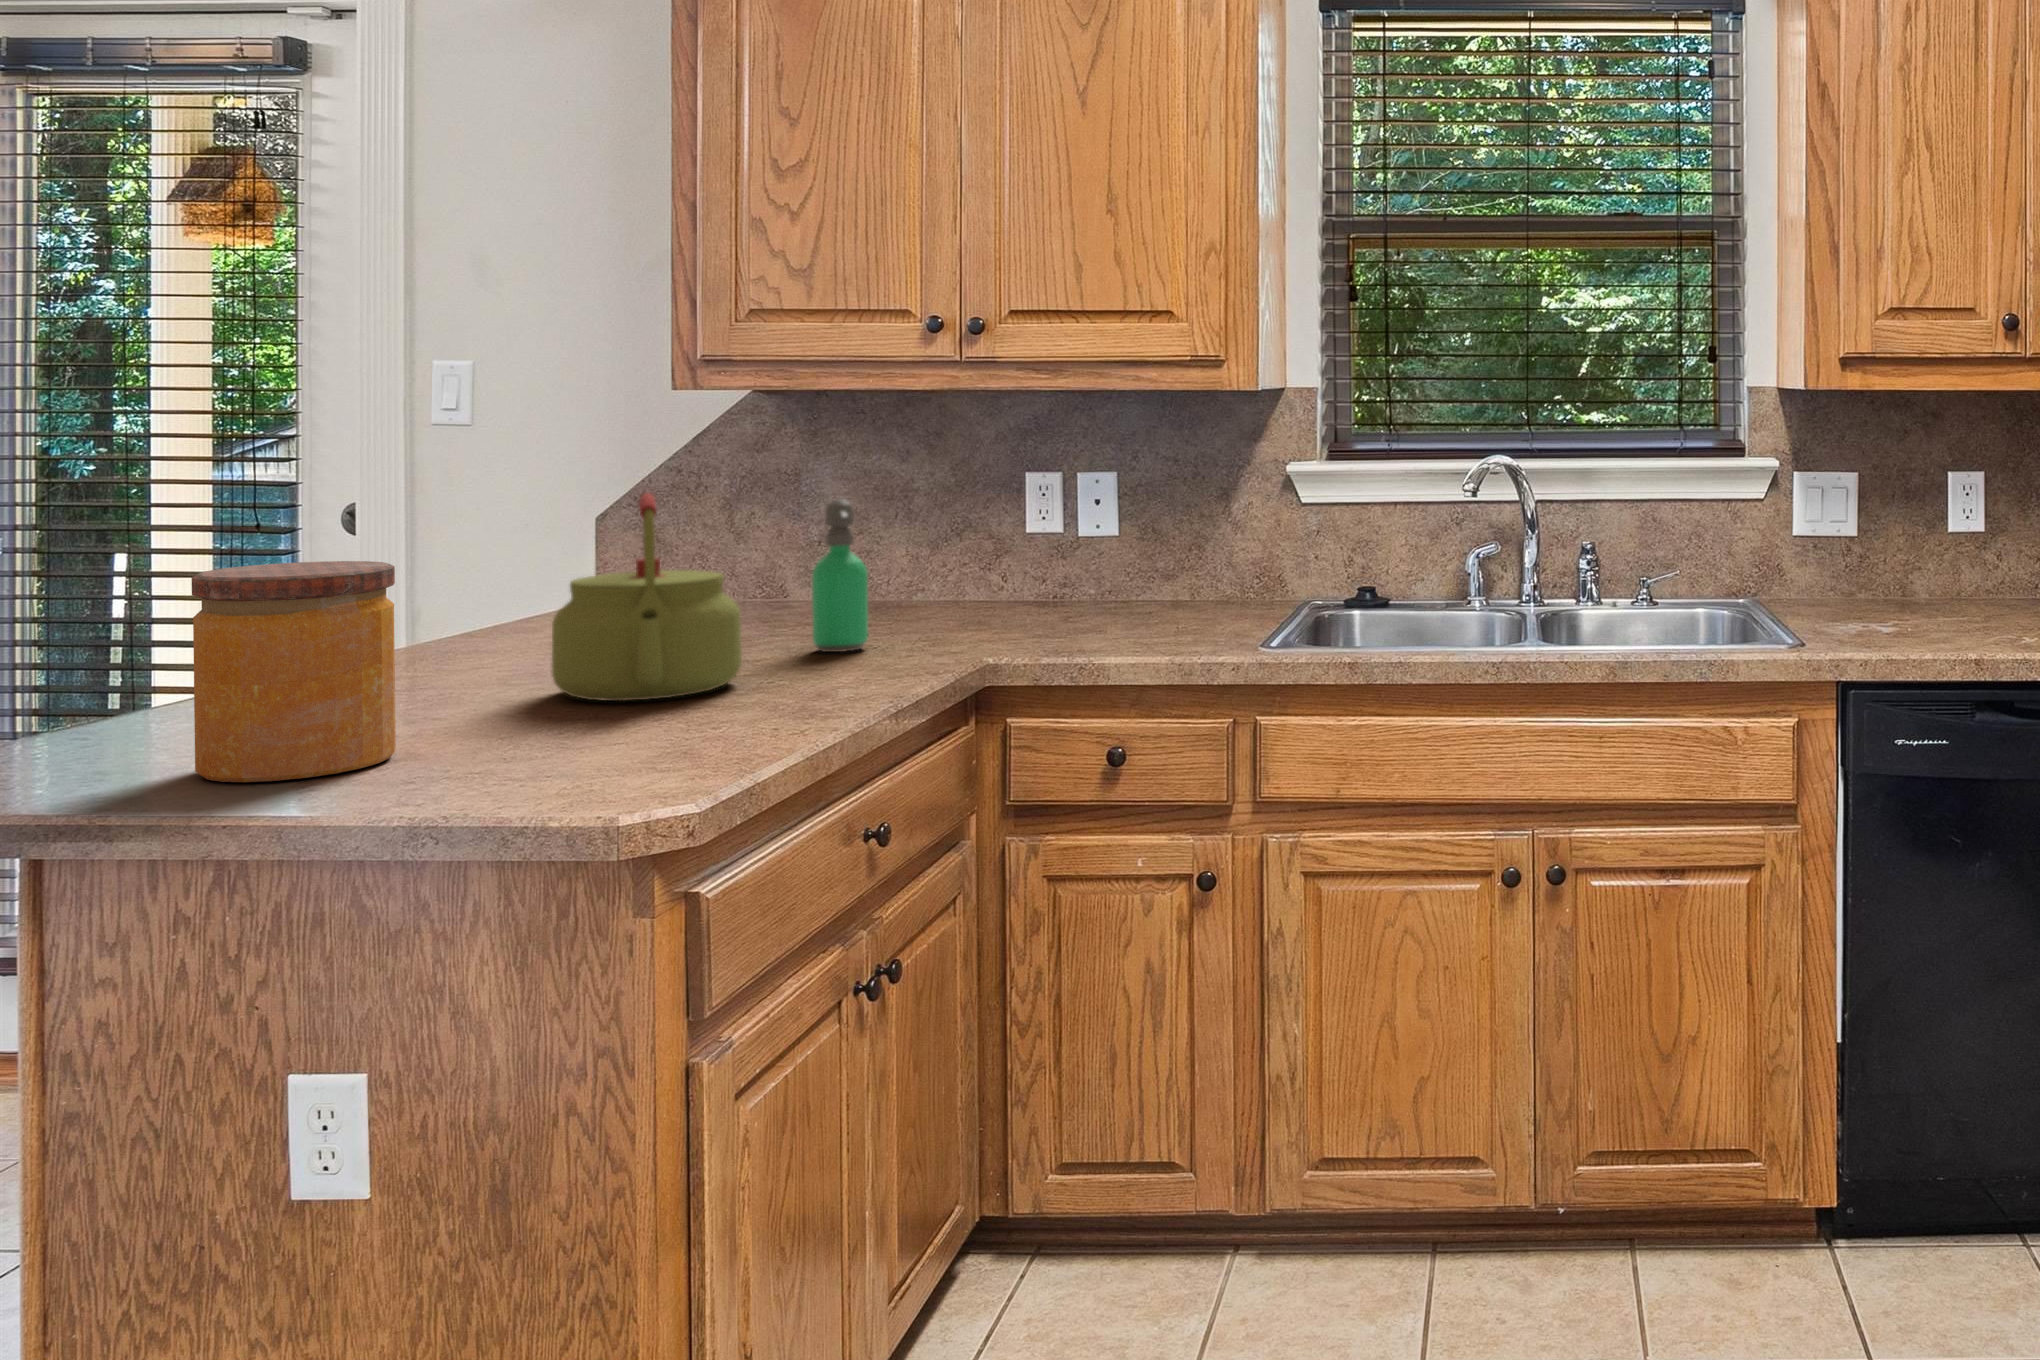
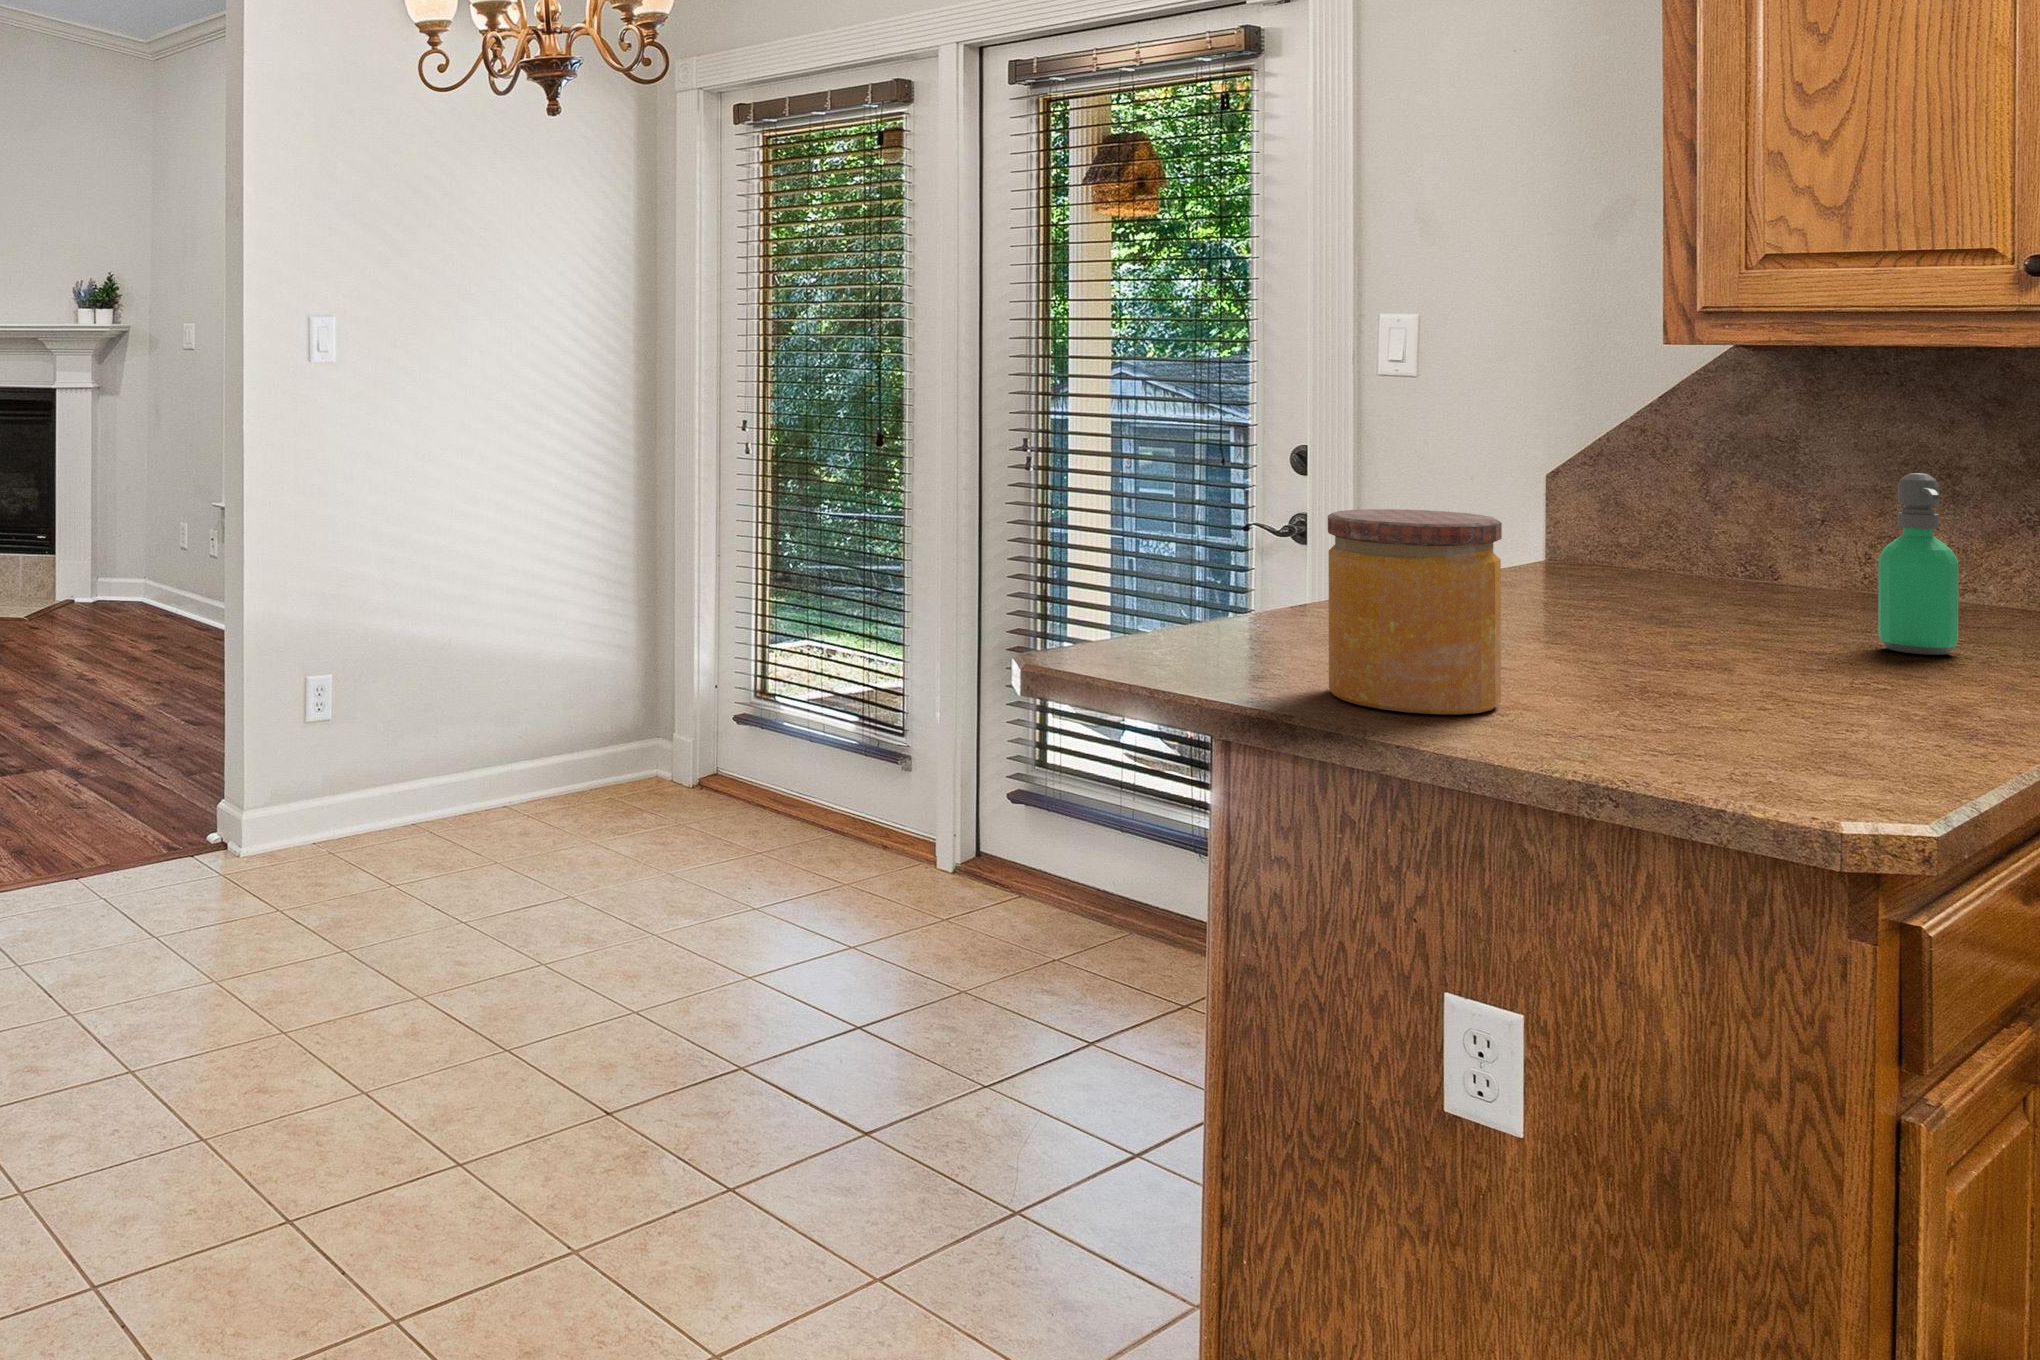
kettle: present [552,493,742,701] -> none [1602,457,1827,683]

